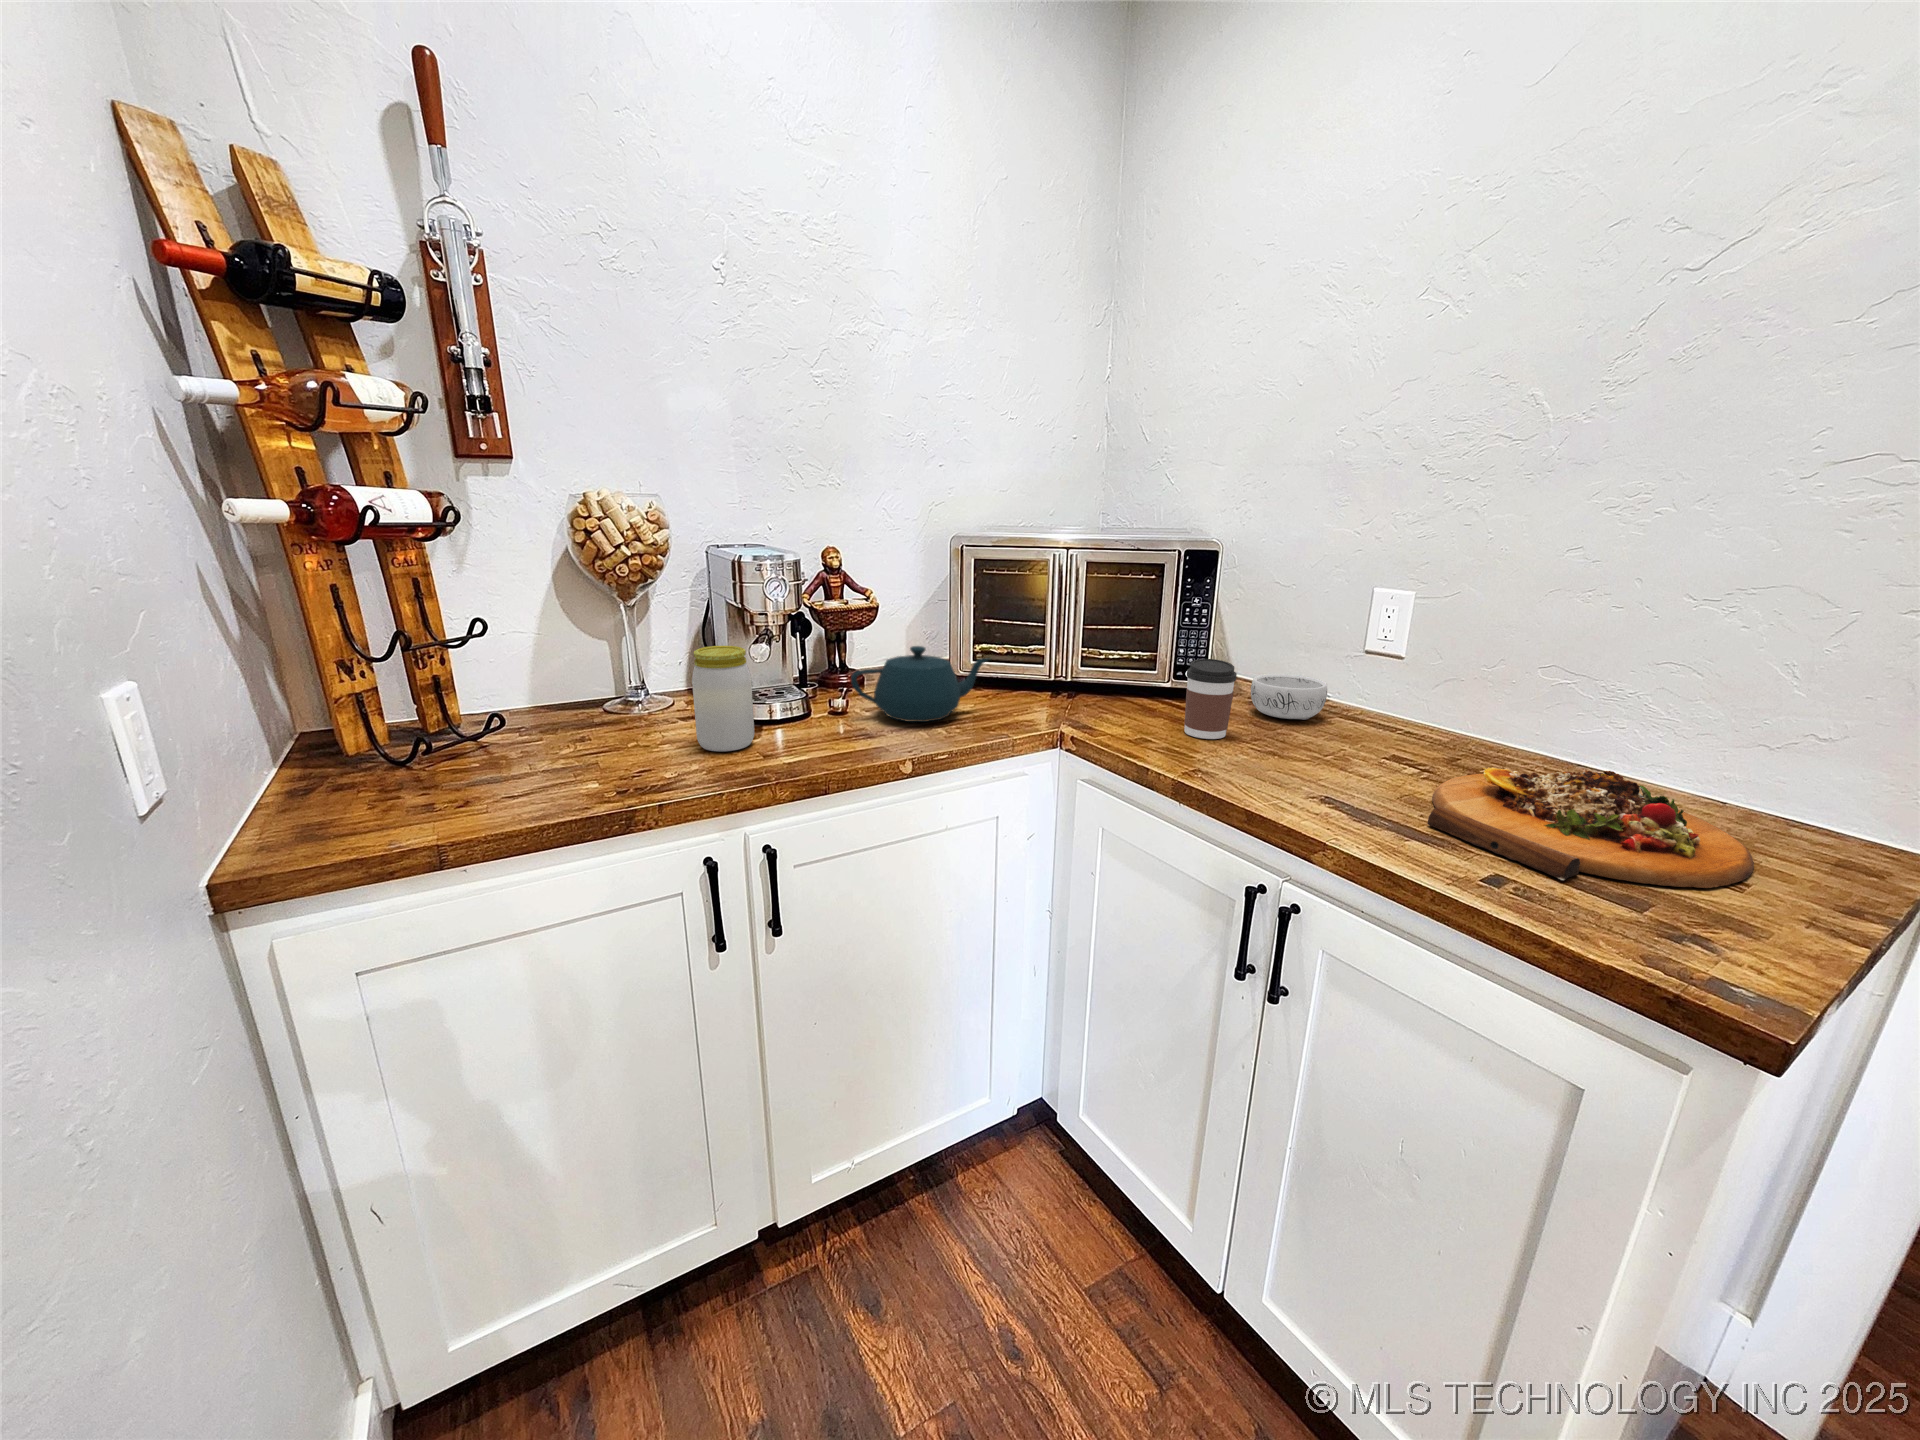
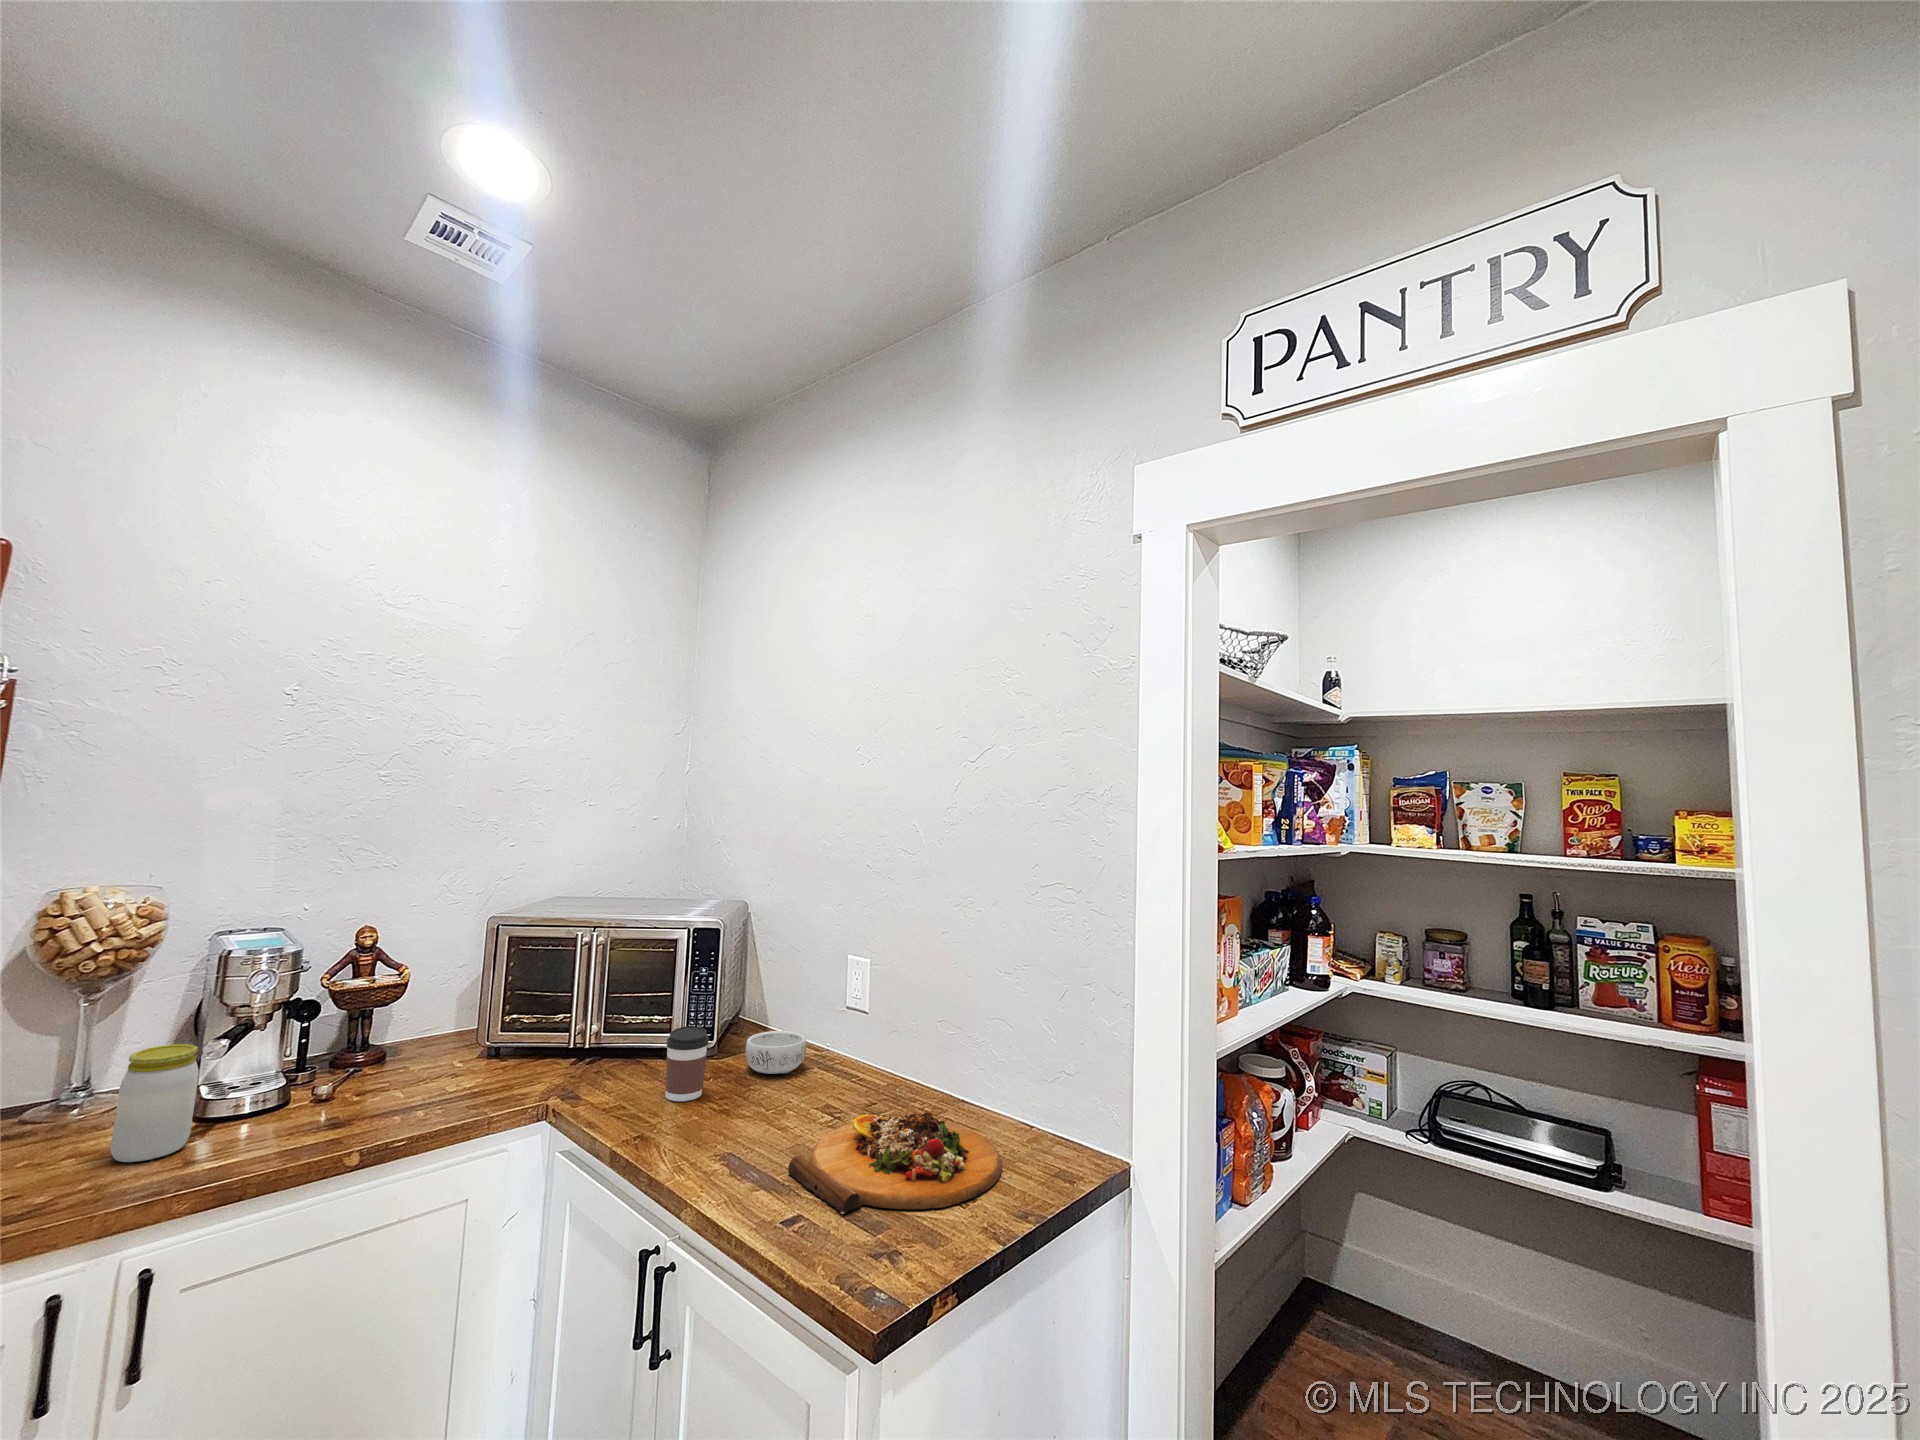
teapot: present [851,646,988,722] -> none [334,1027,496,1106]

